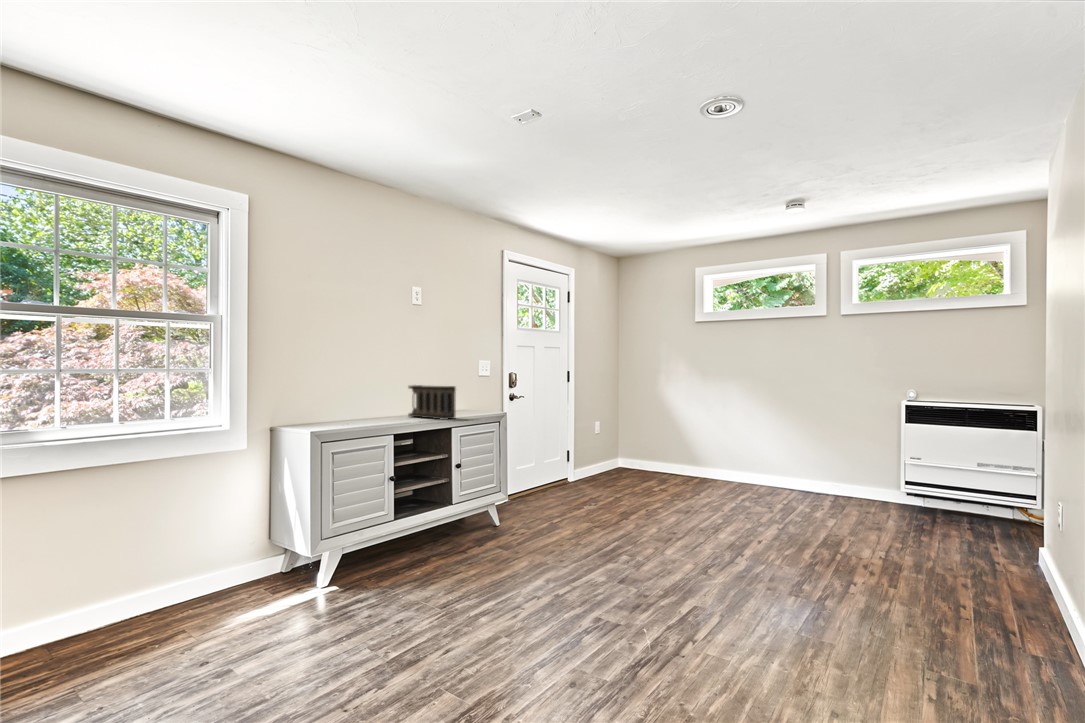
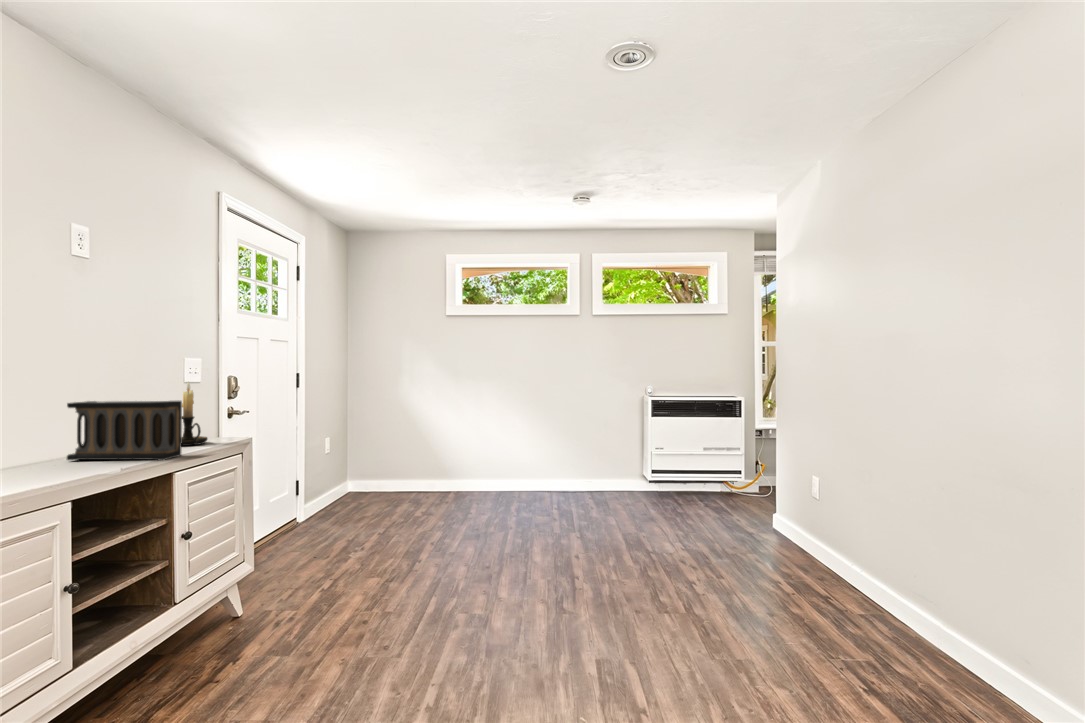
candle holder: none [459,375,480,414] -> present [181,382,207,446]

